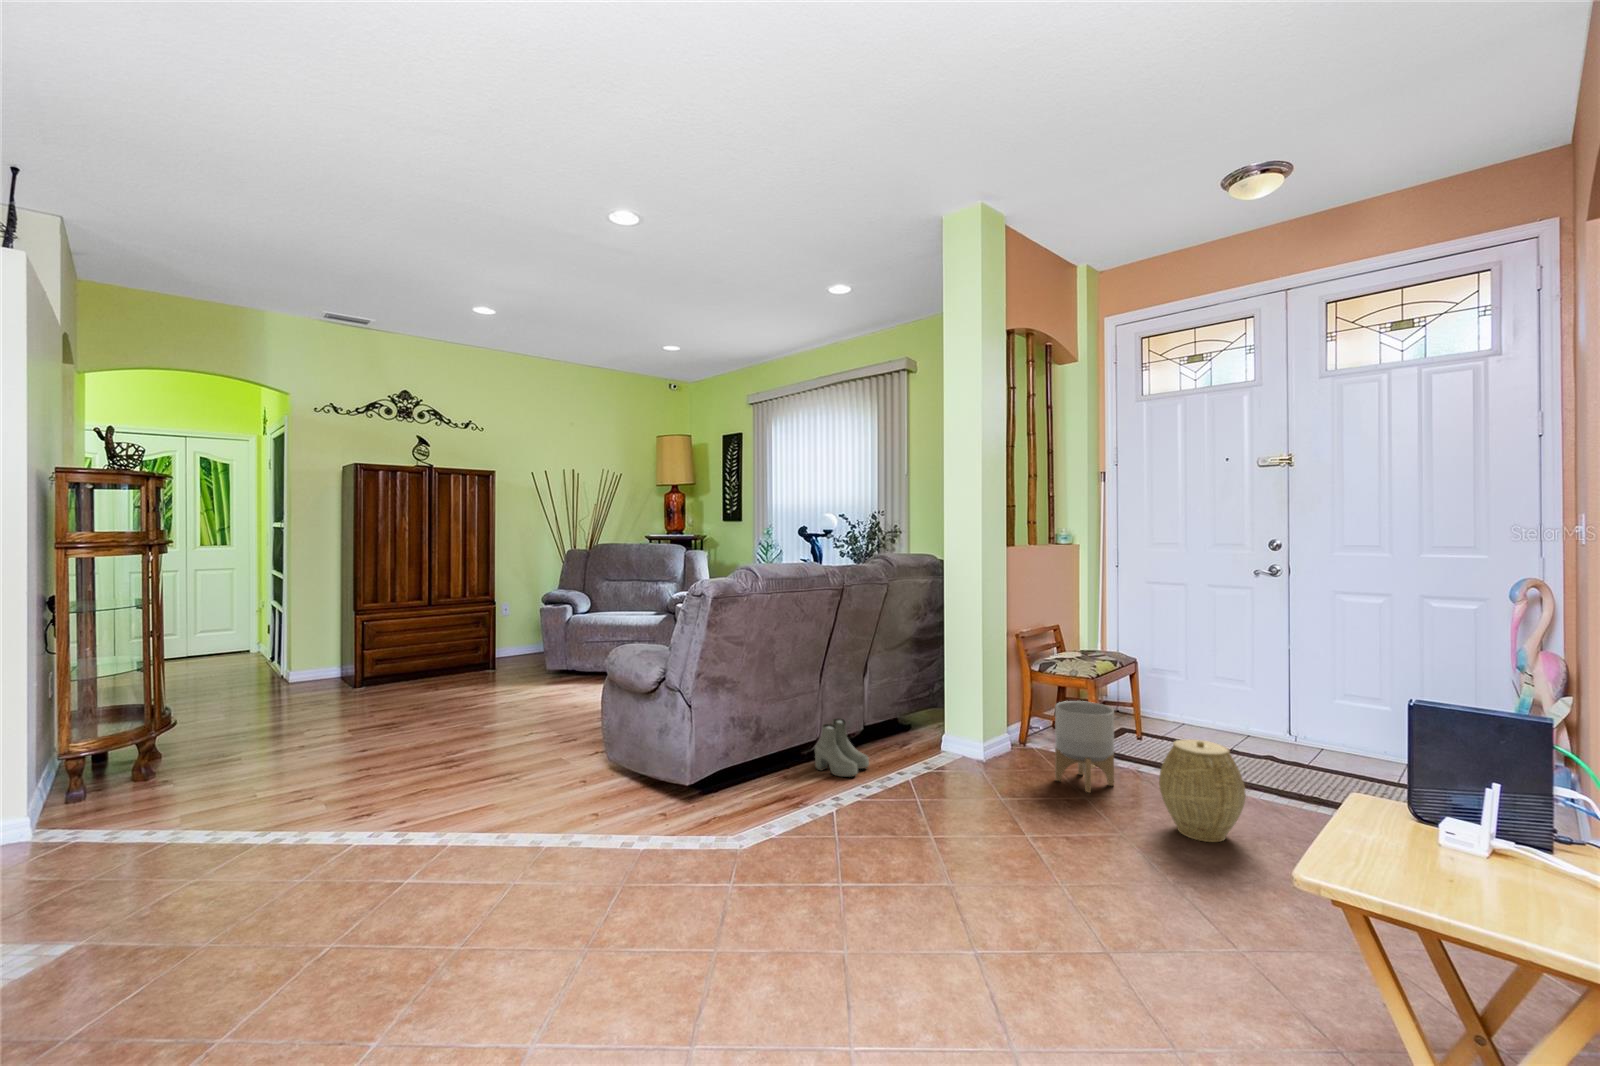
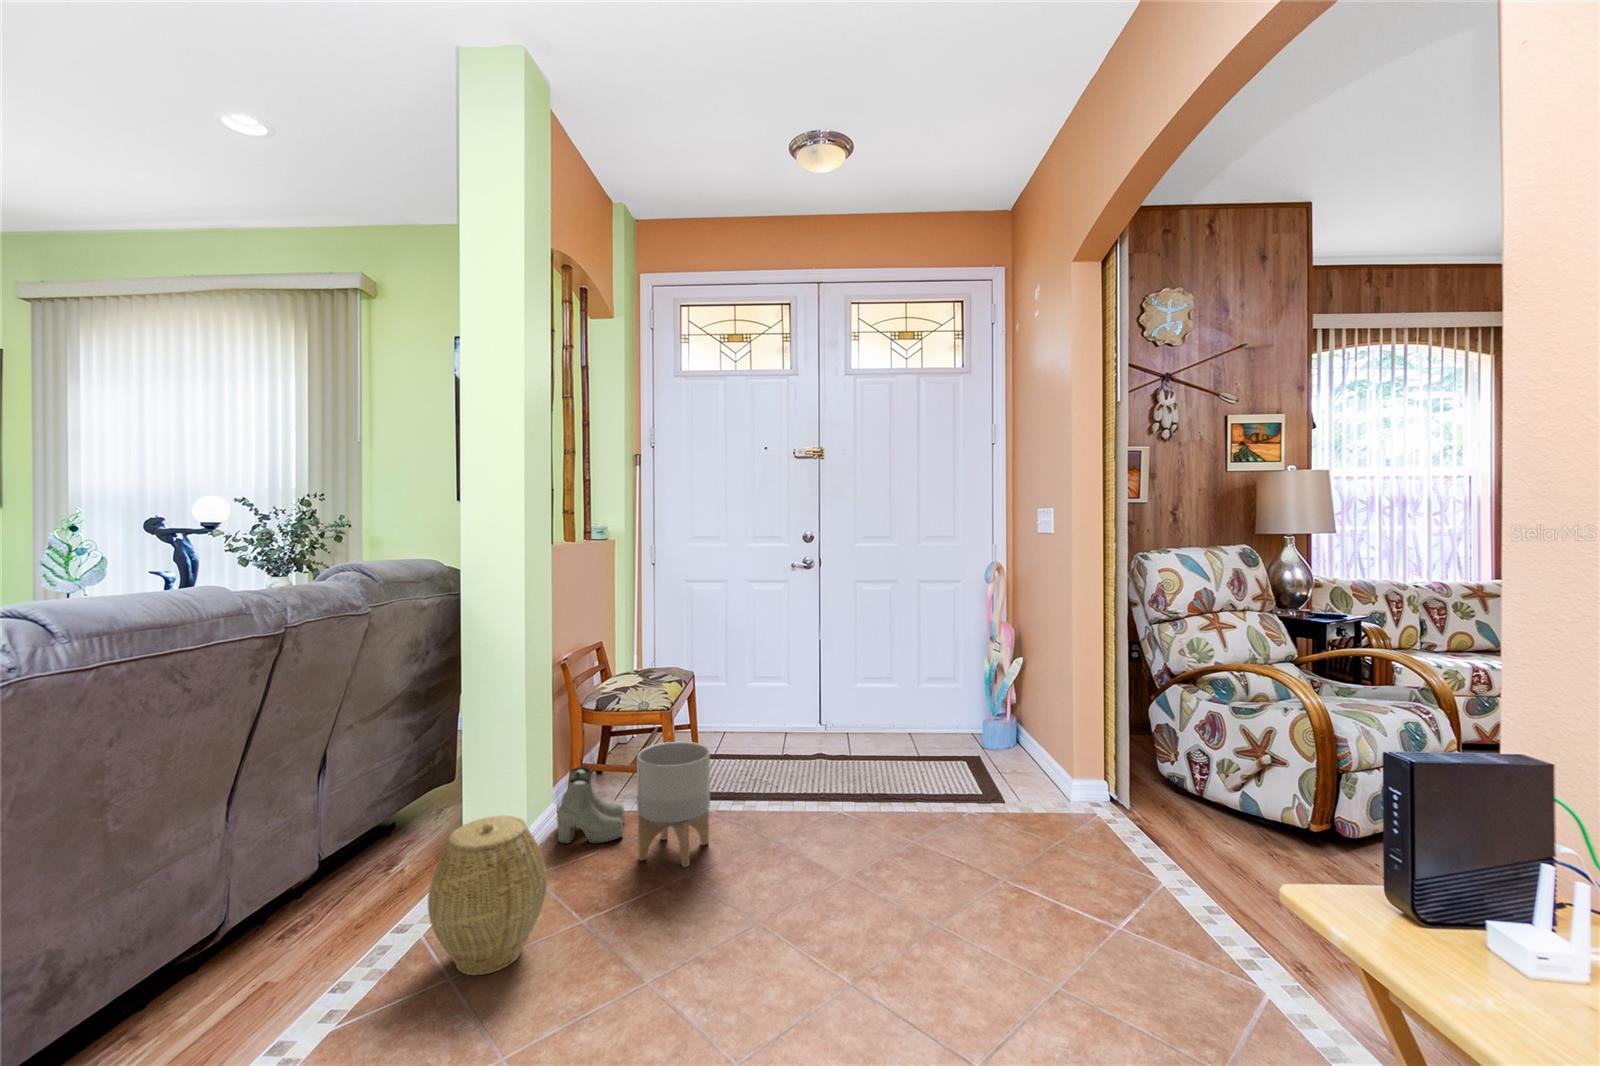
boots: present [815,718,869,777] -> present [557,767,625,843]
woven basket: present [1159,739,1246,842] -> present [428,816,547,975]

